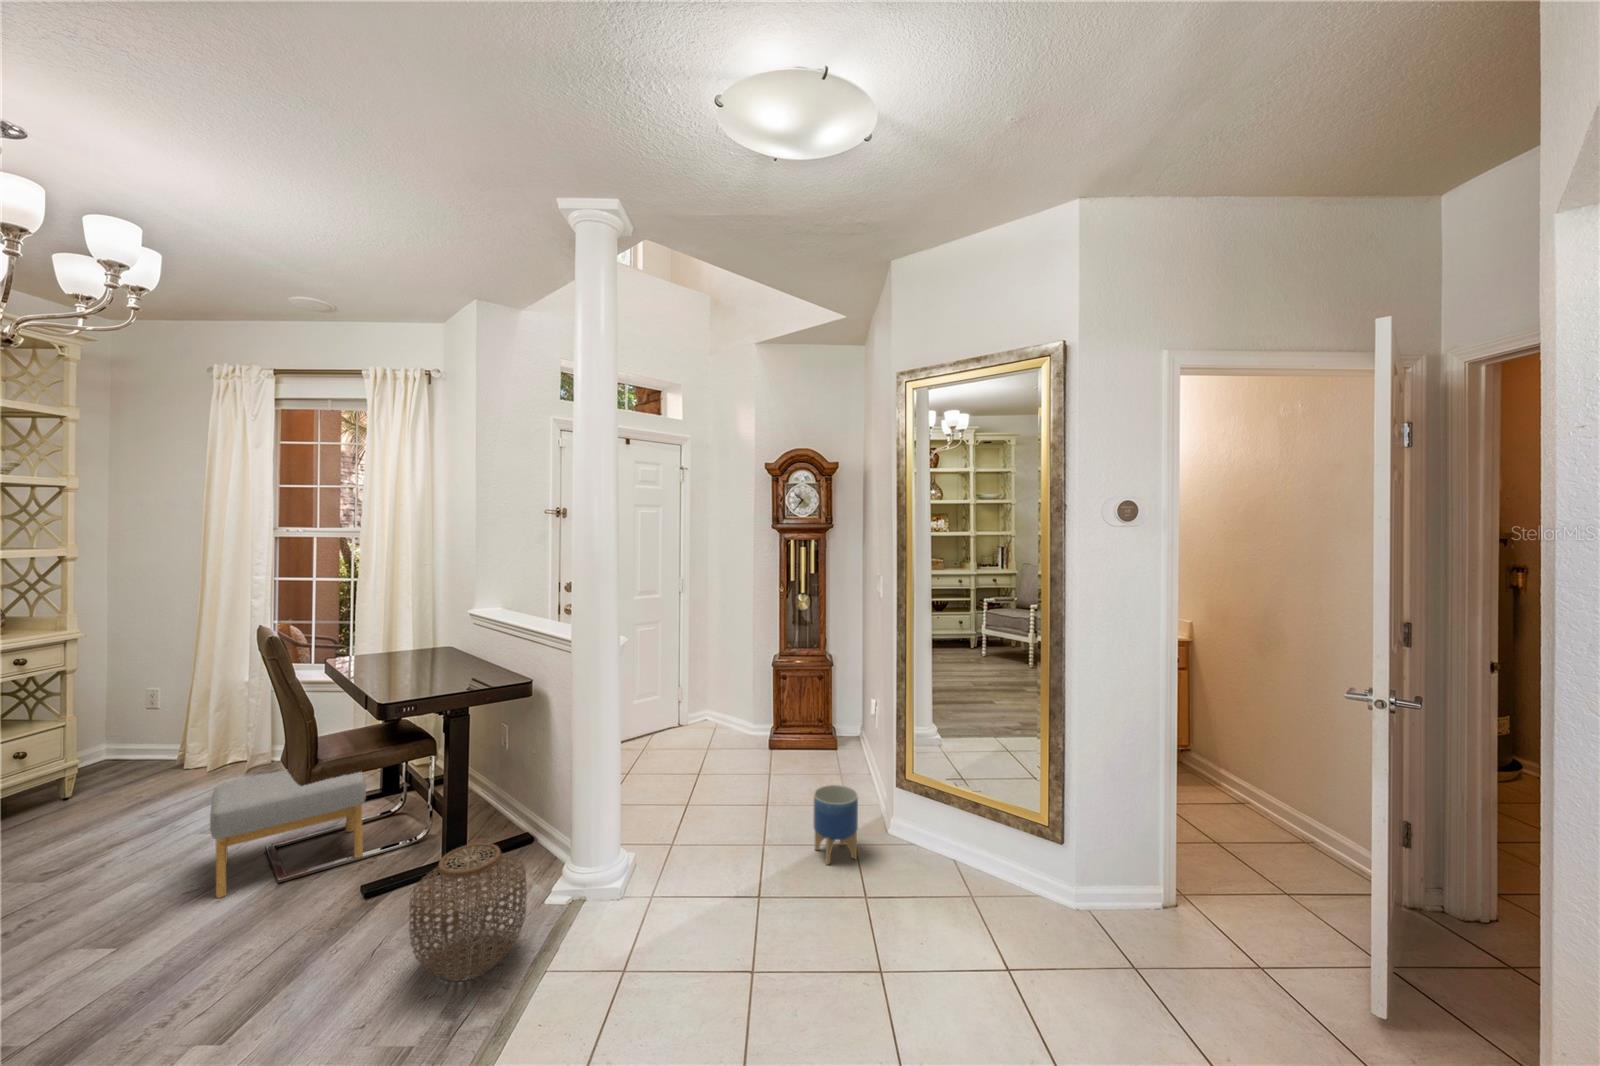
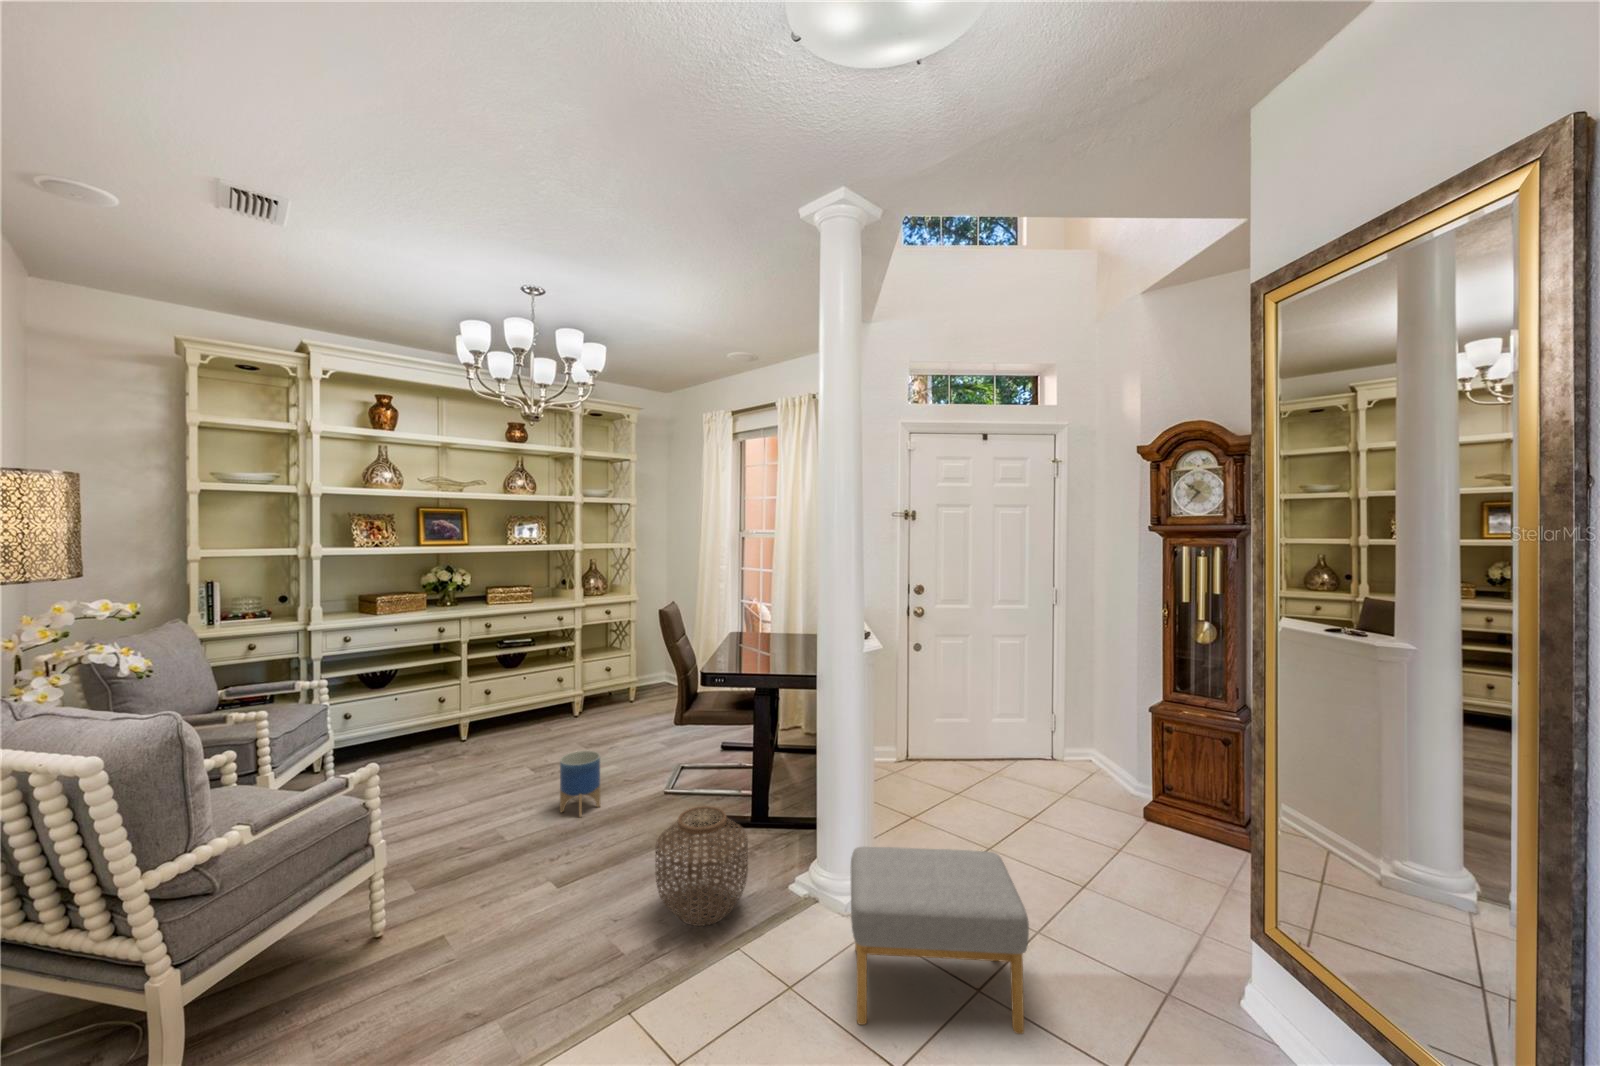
footstool: present [210,770,366,898] -> present [851,847,1029,1034]
planter: present [813,785,858,865] -> present [560,751,600,817]

